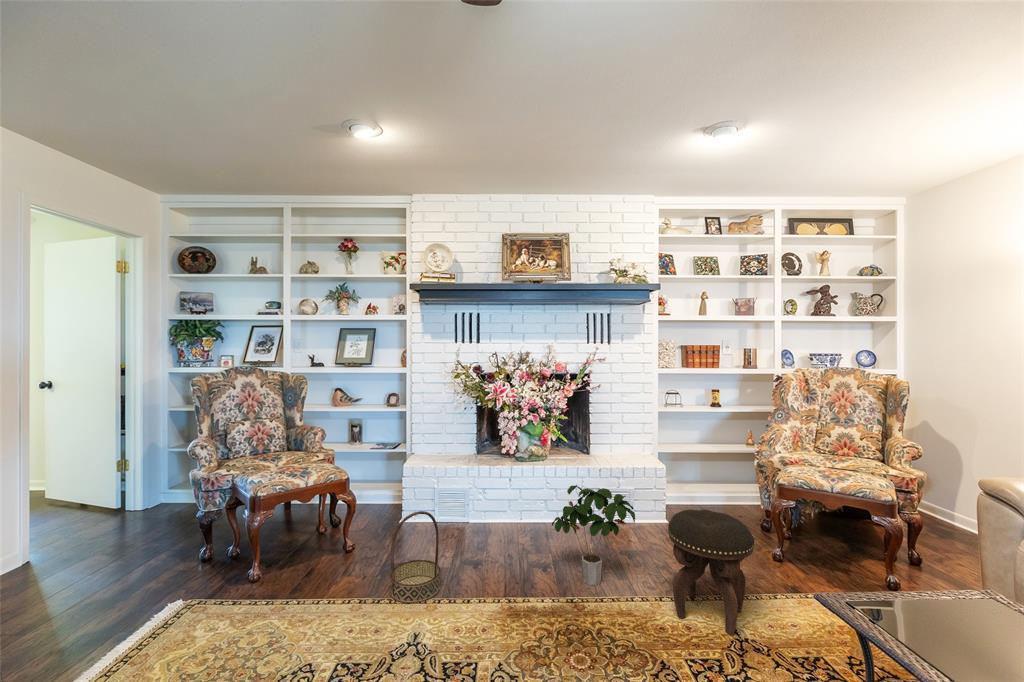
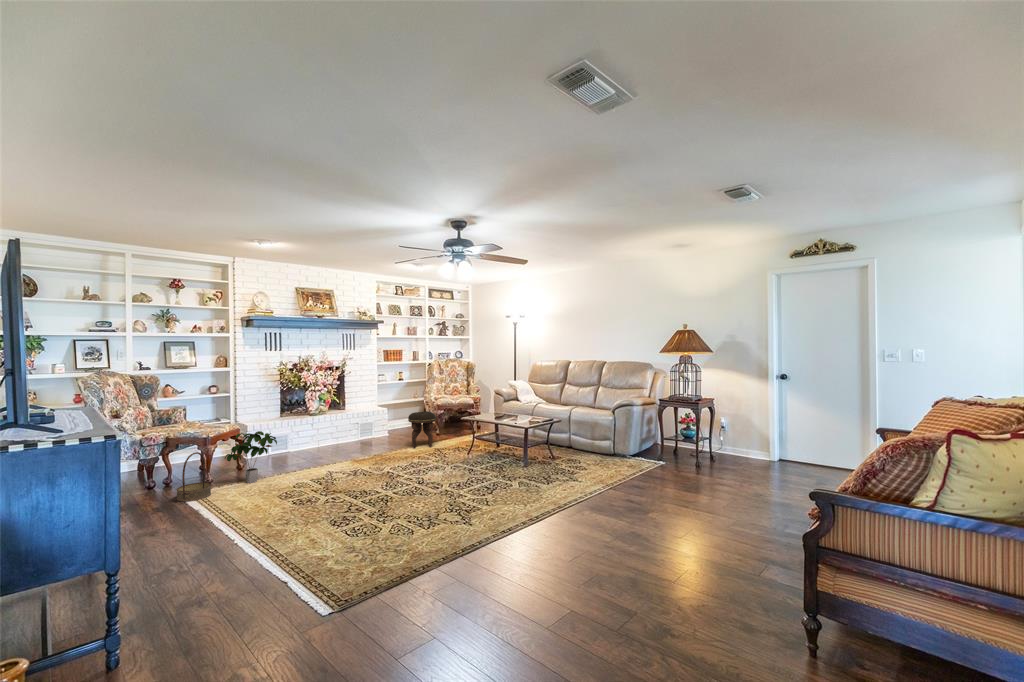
potted plant: present [552,485,635,585] -> present [225,431,277,483]
basket: present [390,511,441,603] -> present [177,452,211,502]

